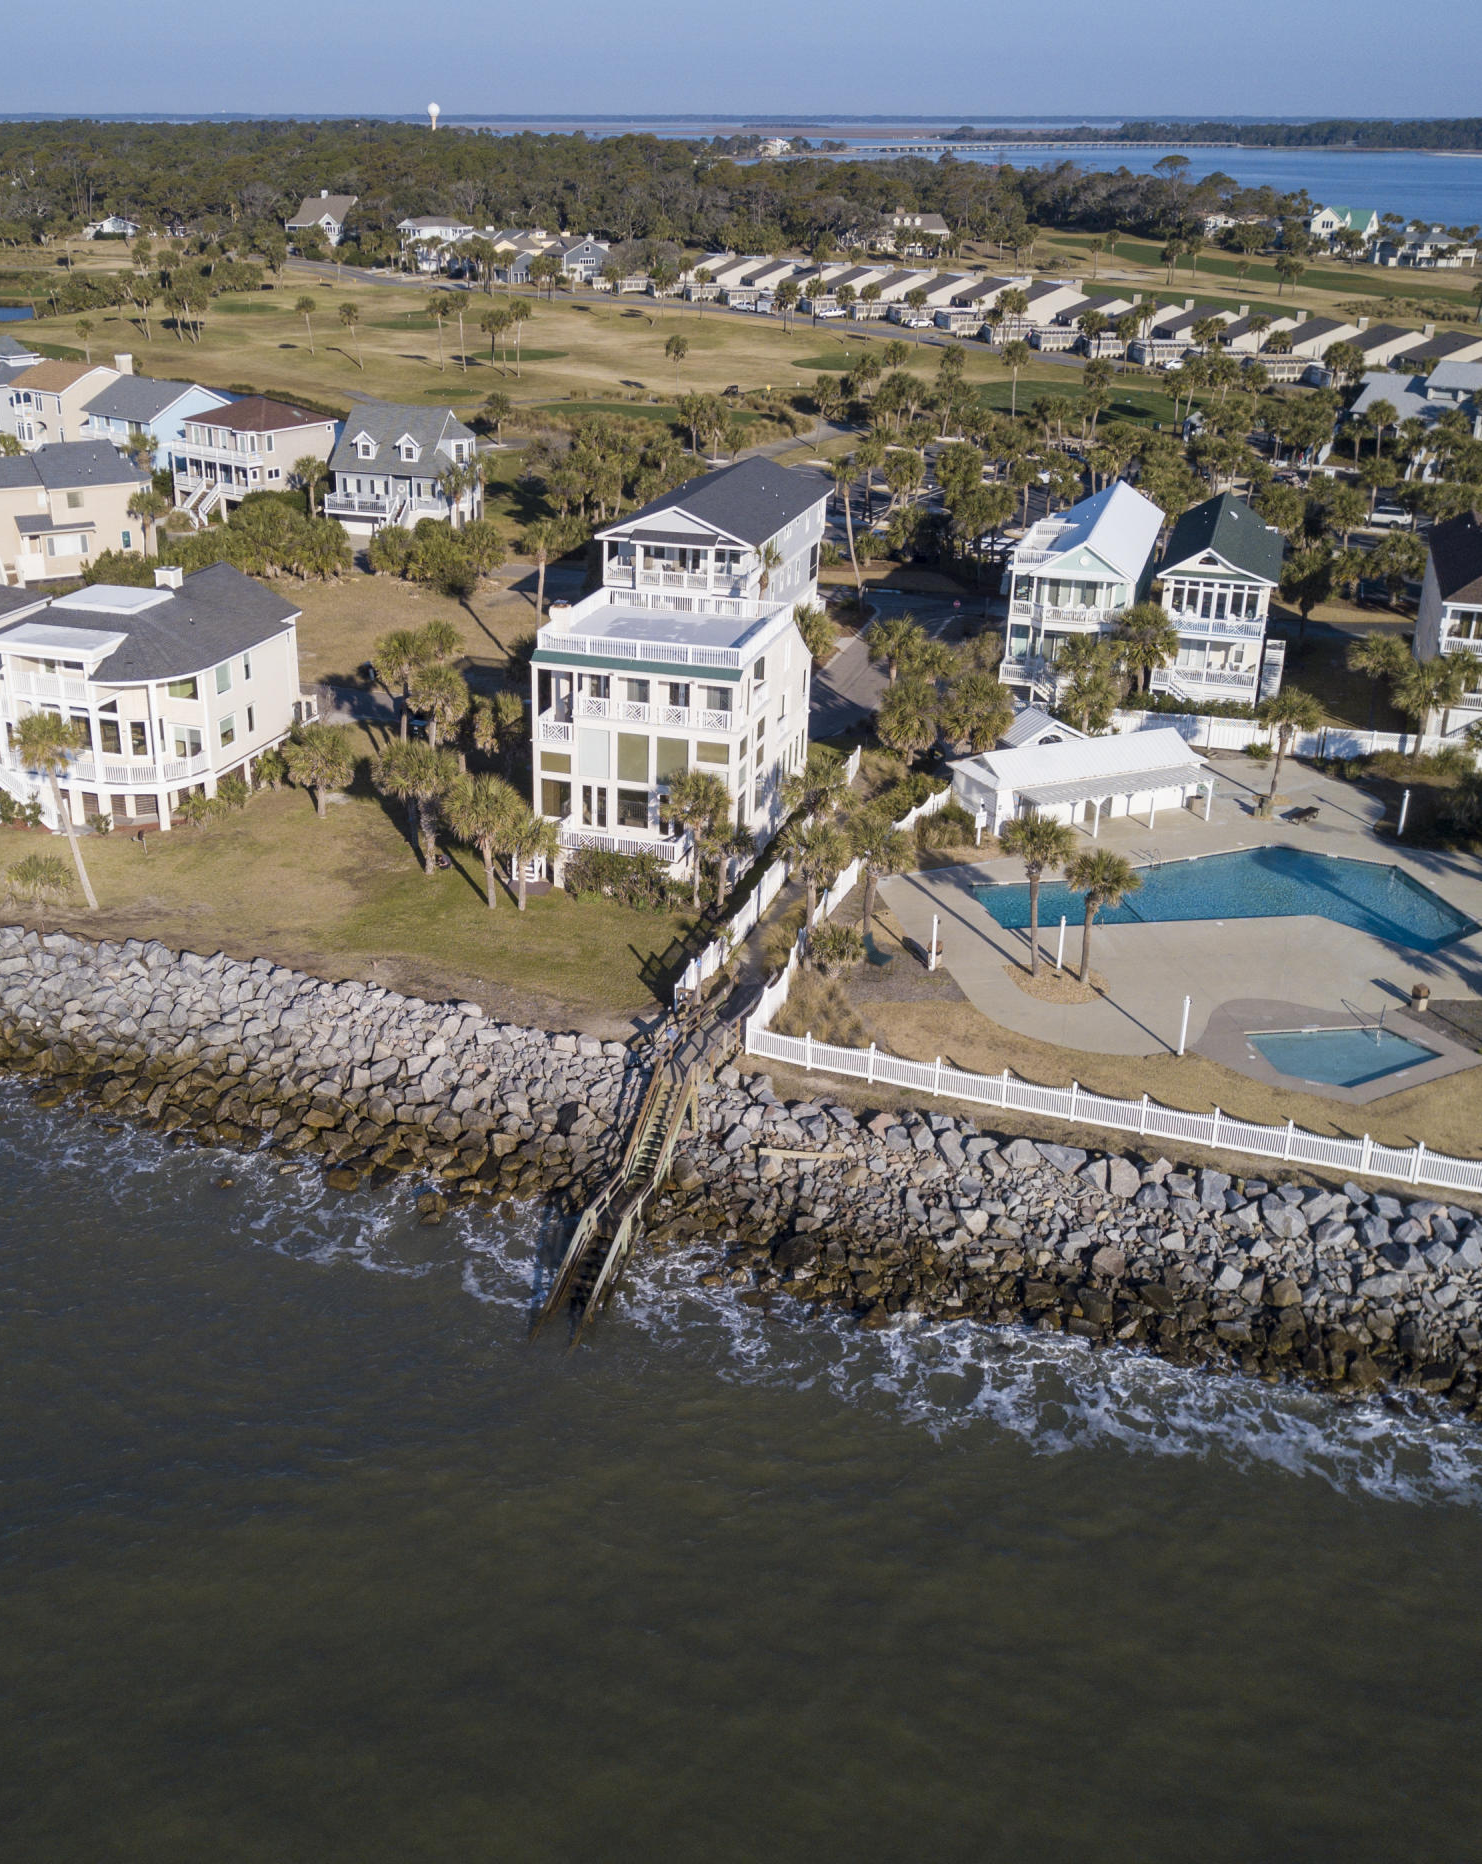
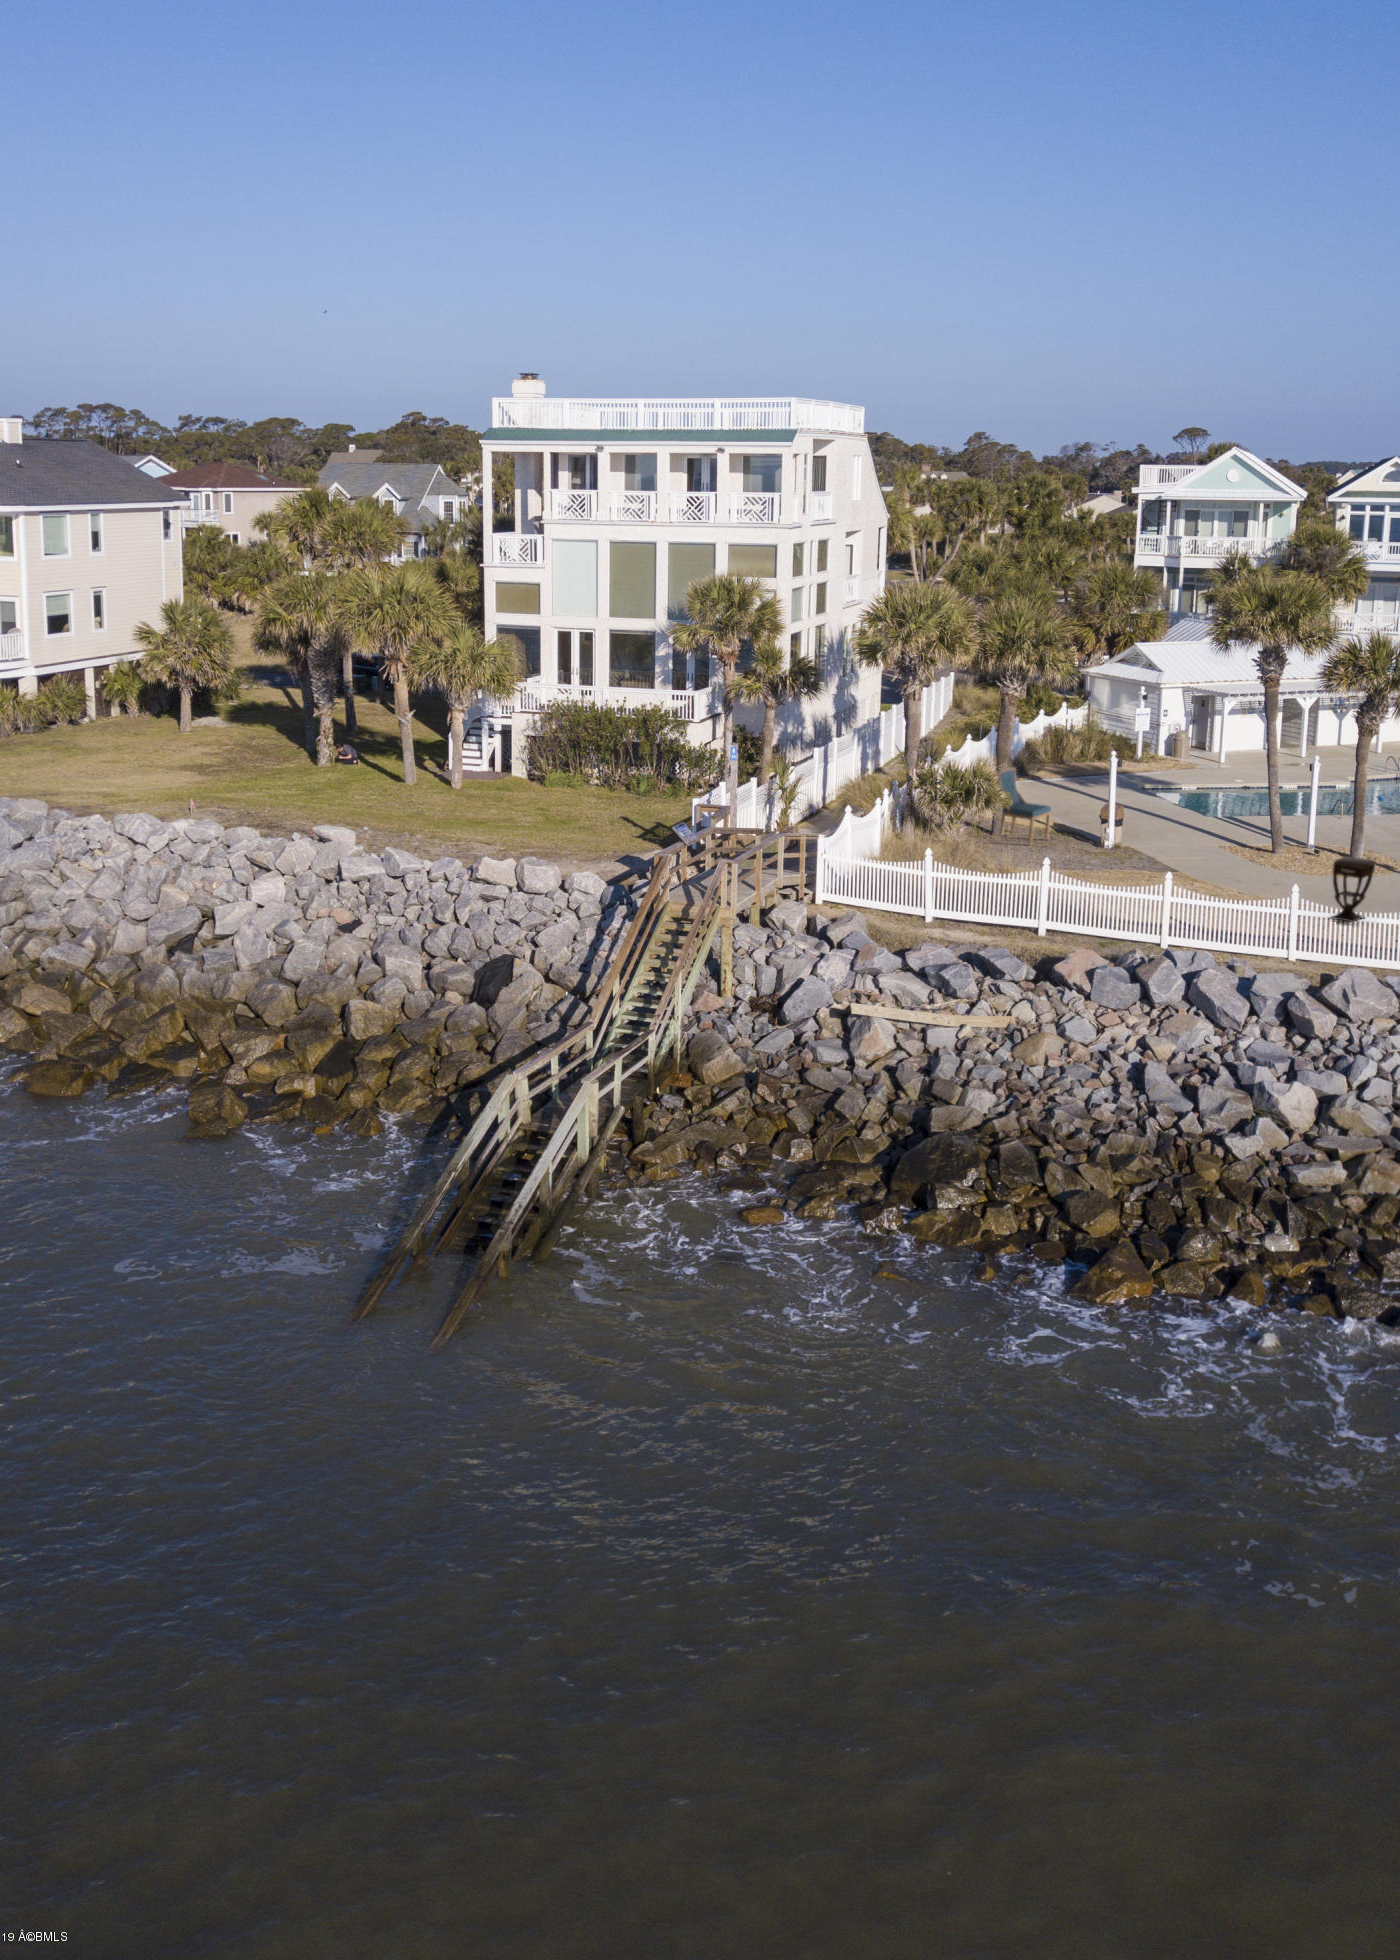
side table: none [1029,1039,1054,1079] -> present [1330,856,1375,922]

